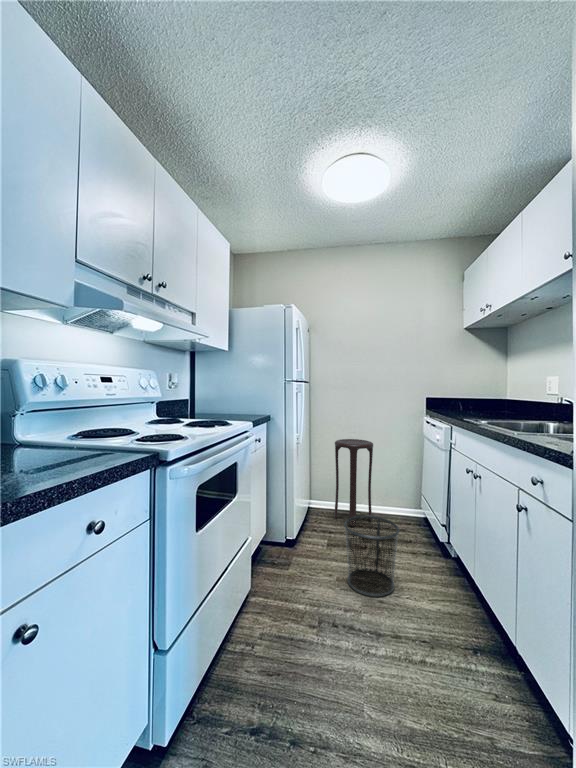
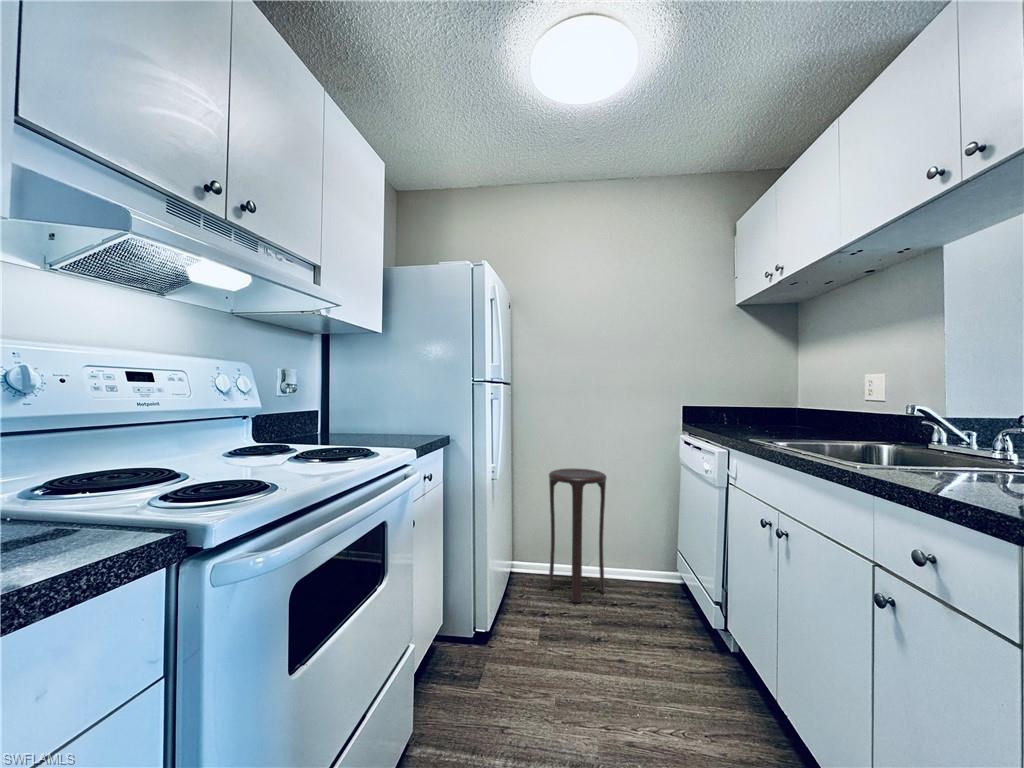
waste bin: present [344,515,400,597] -> none [568,595,657,734]

